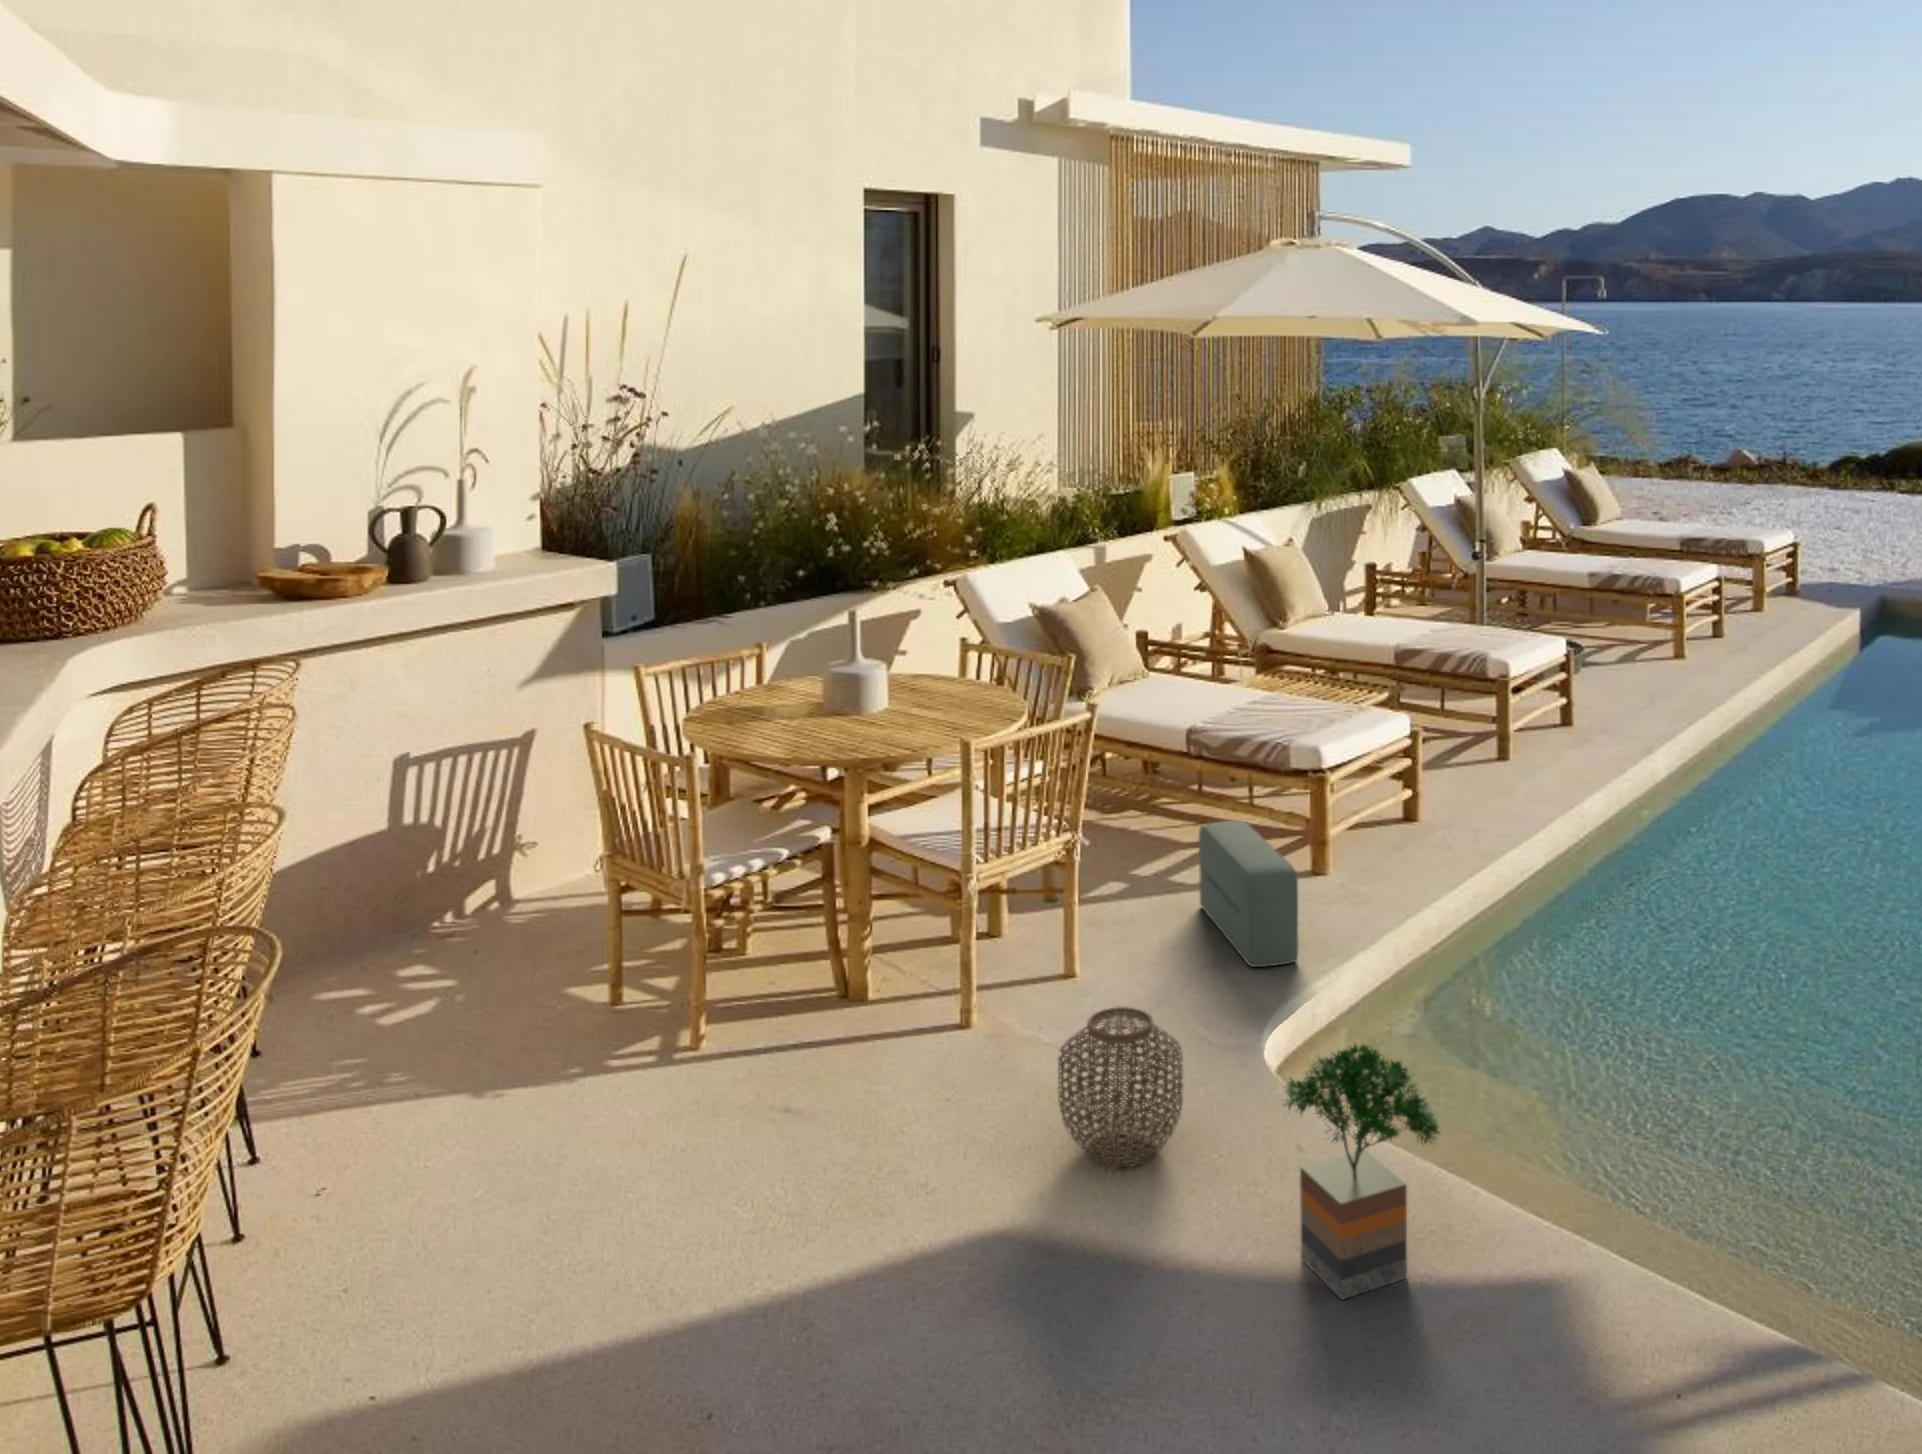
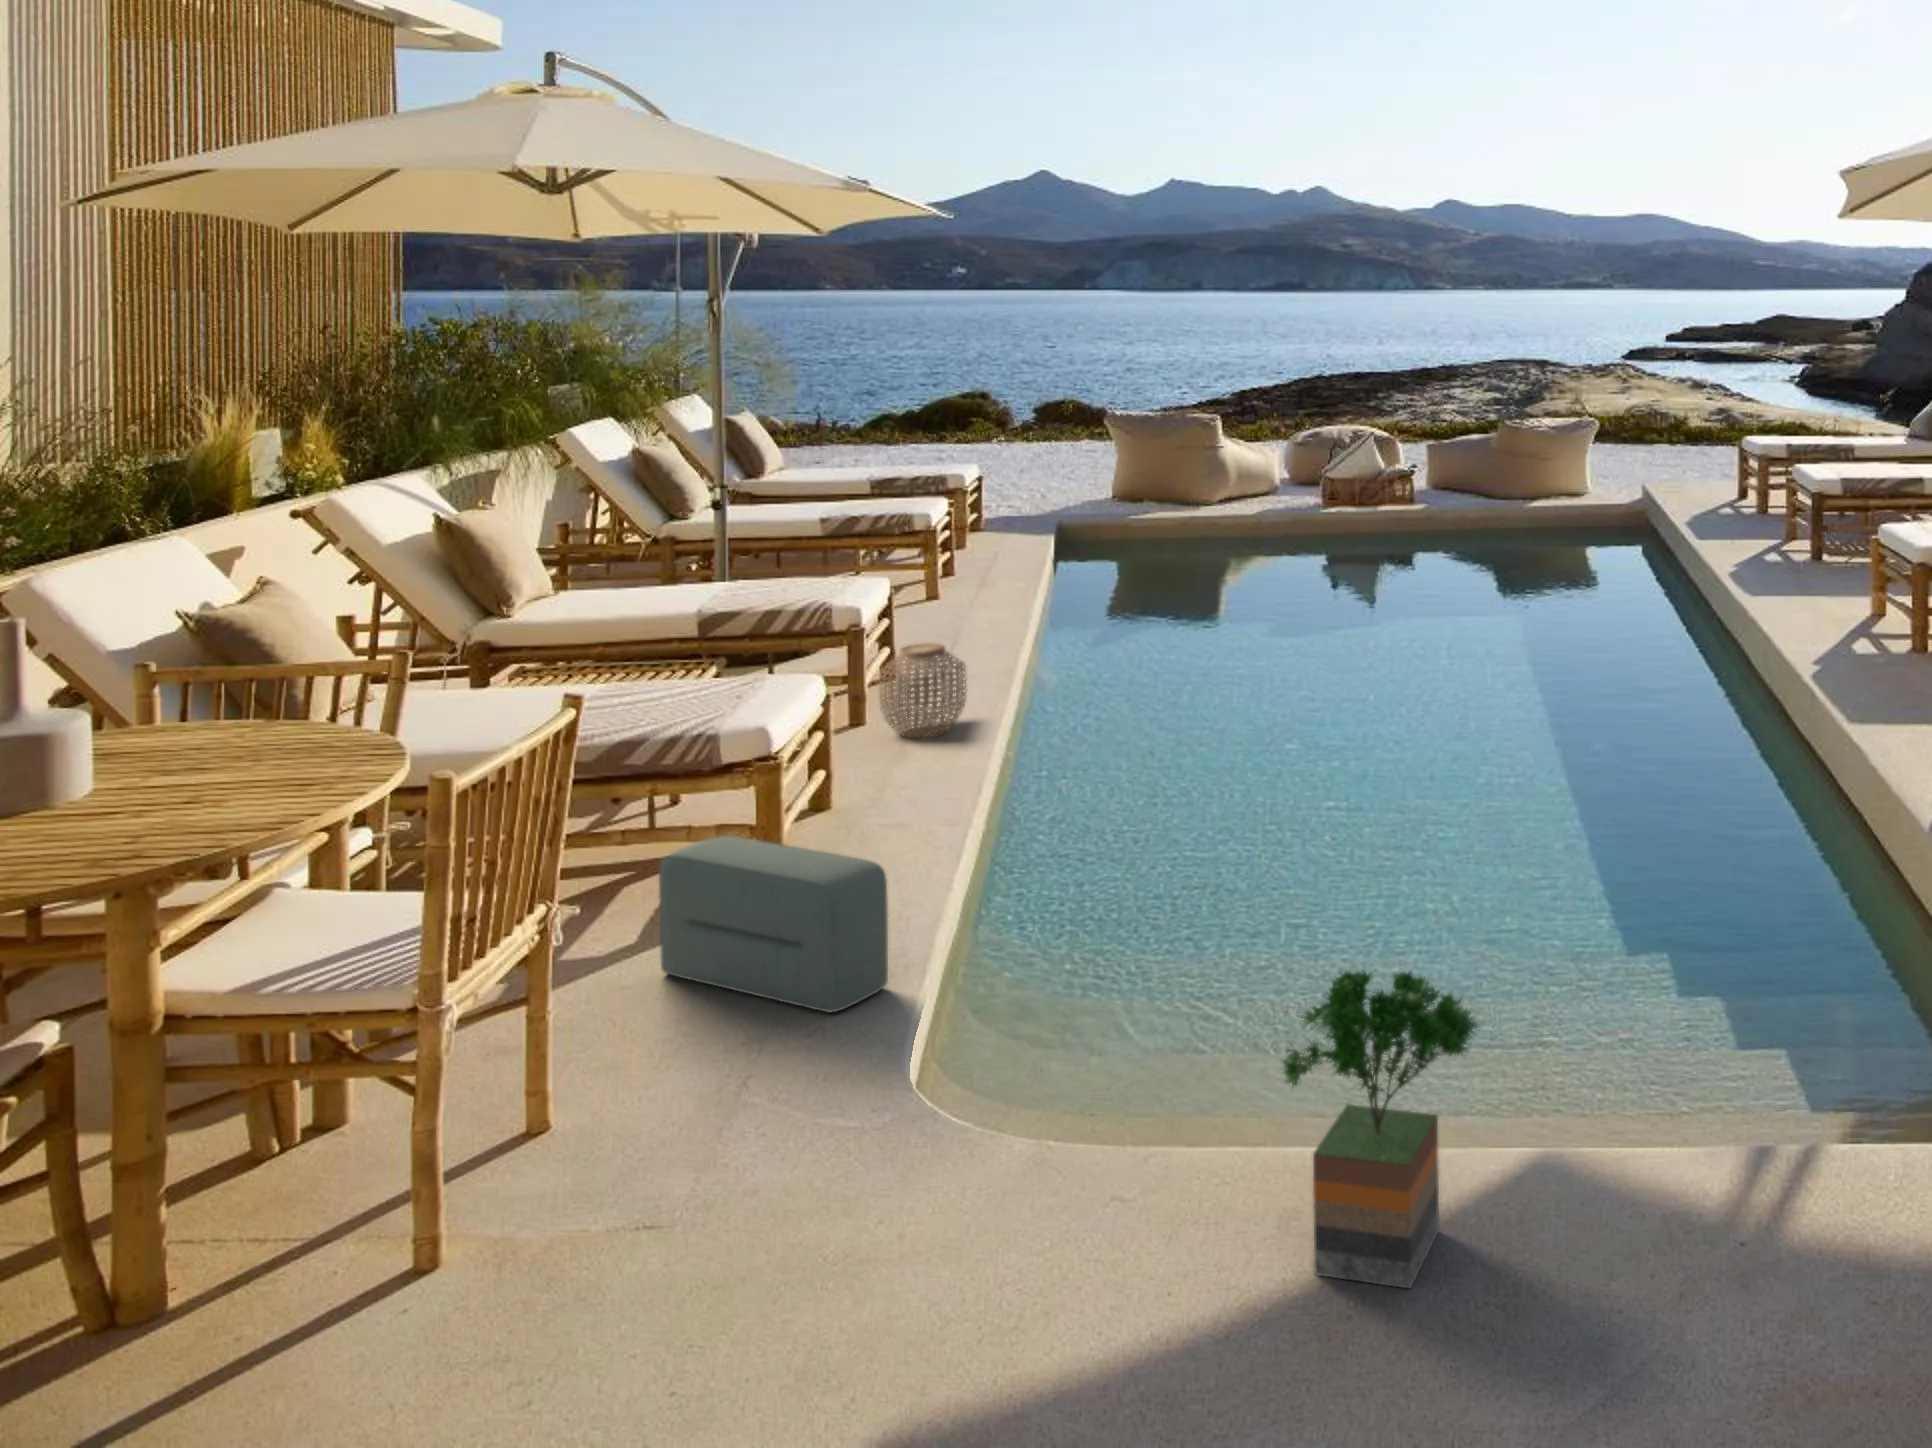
woven basket: present [1058,1007,1183,1167] -> present [879,643,967,738]

